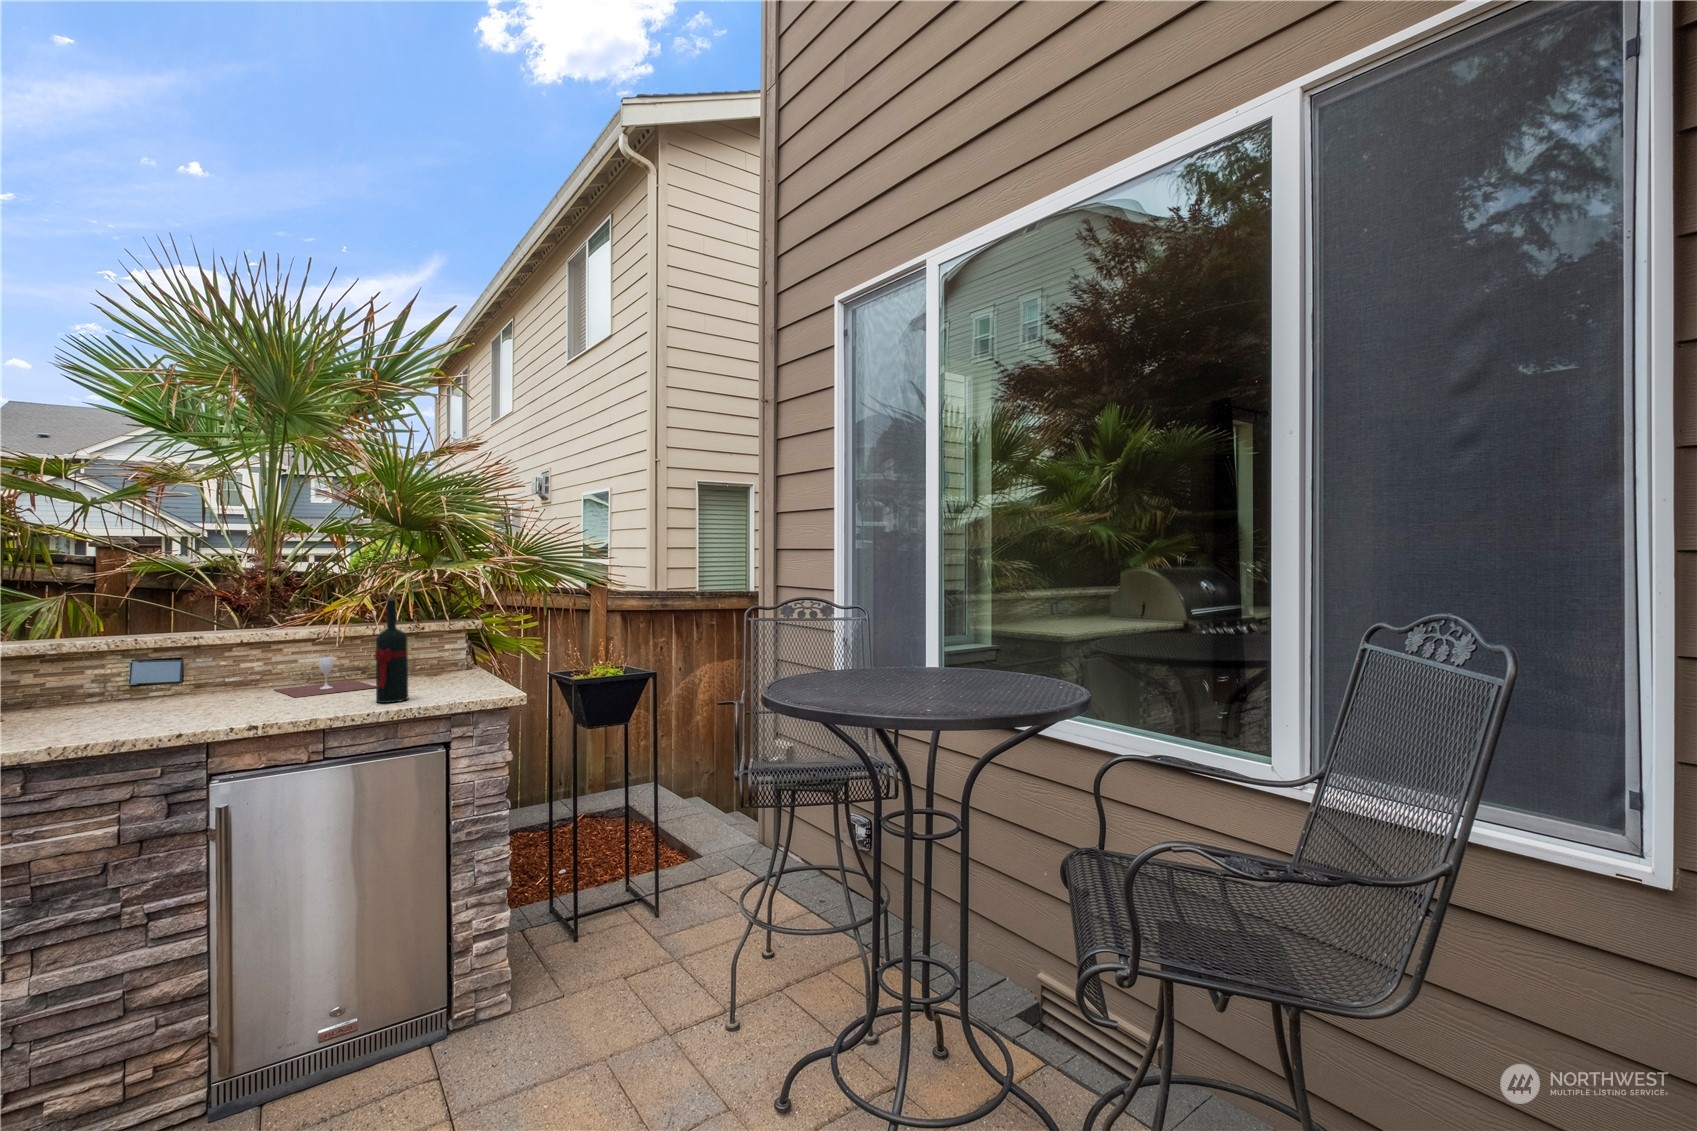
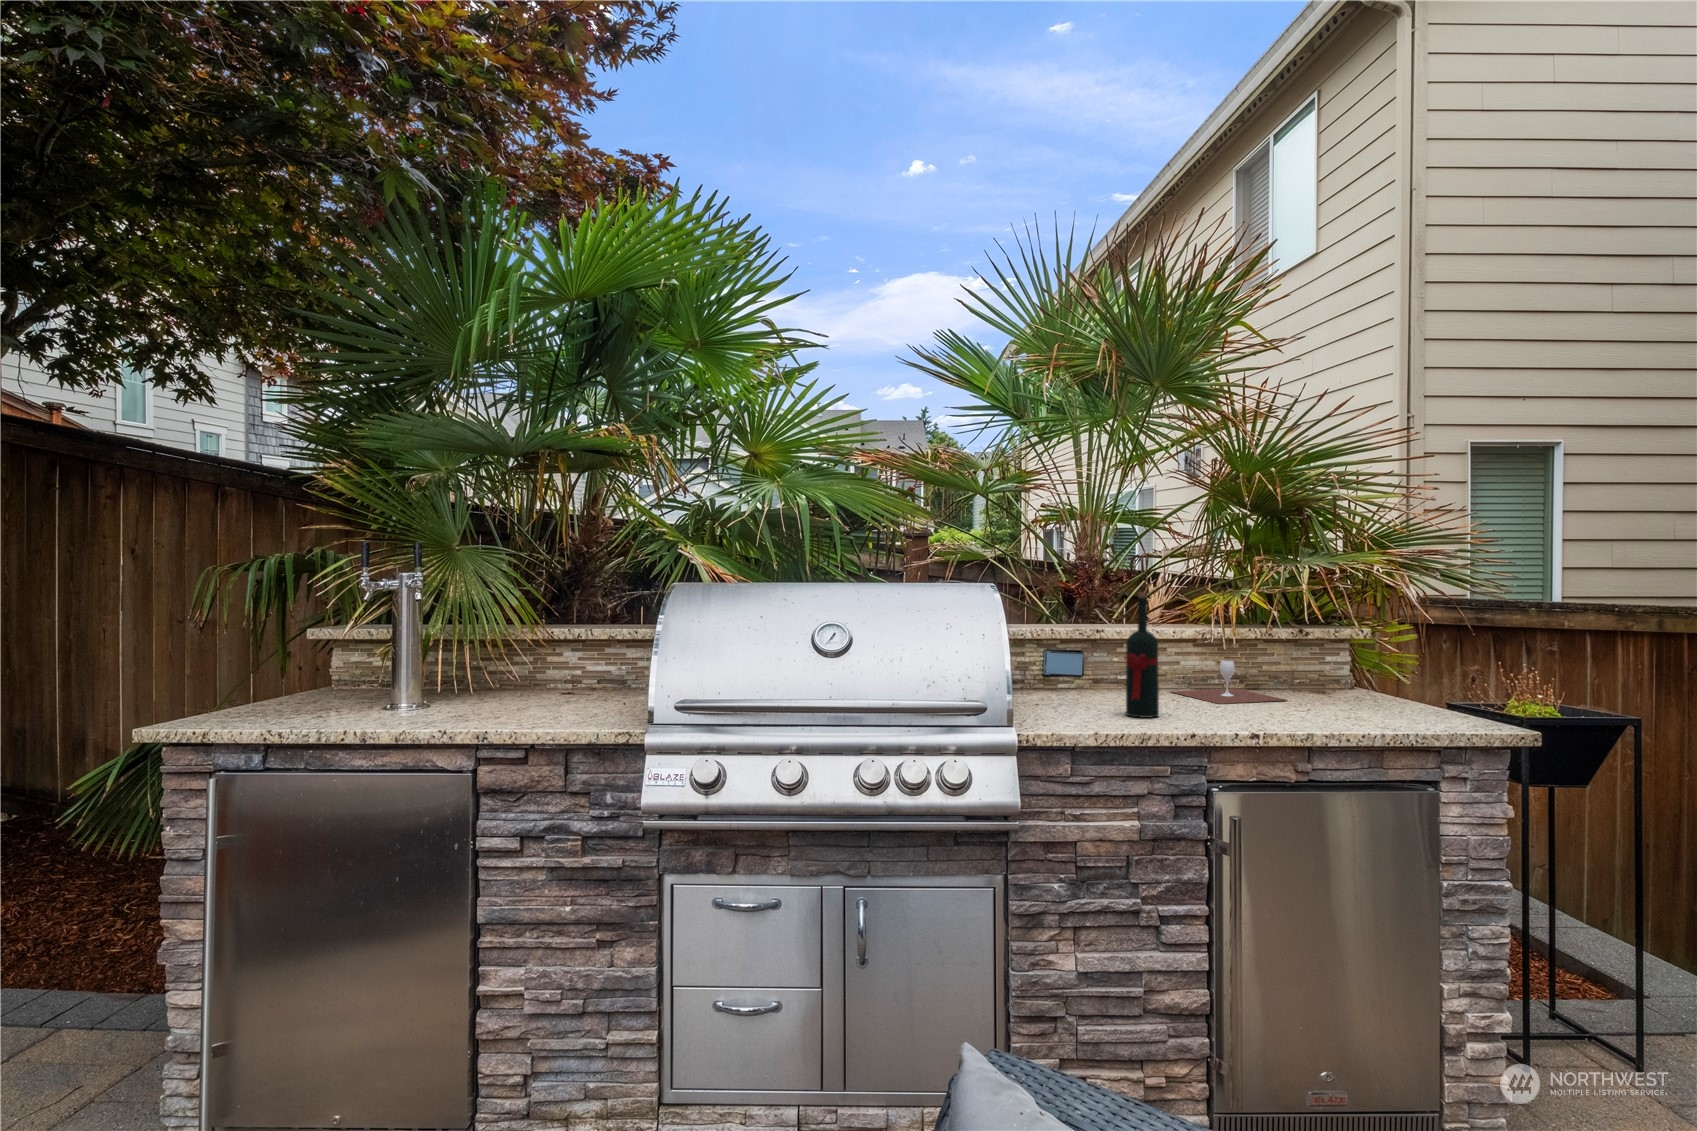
wine bottle: present [375,596,408,703] -> present [1126,592,1159,718]

